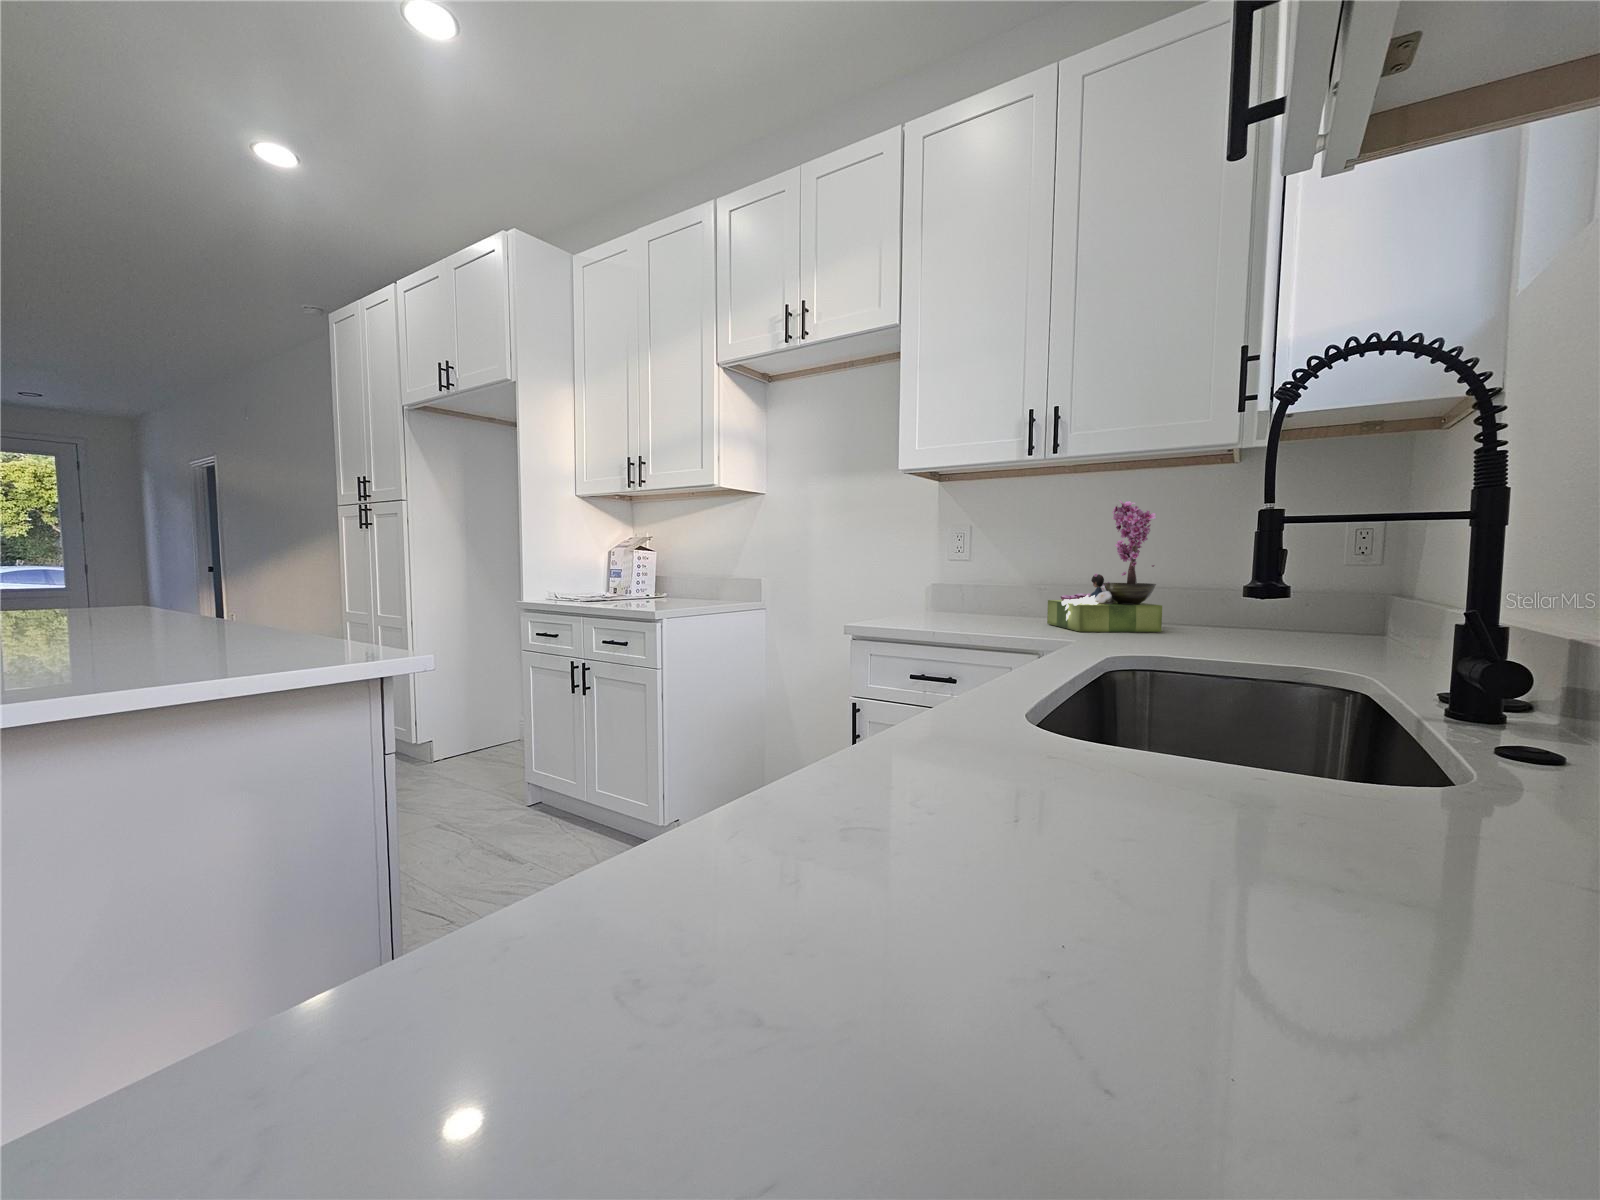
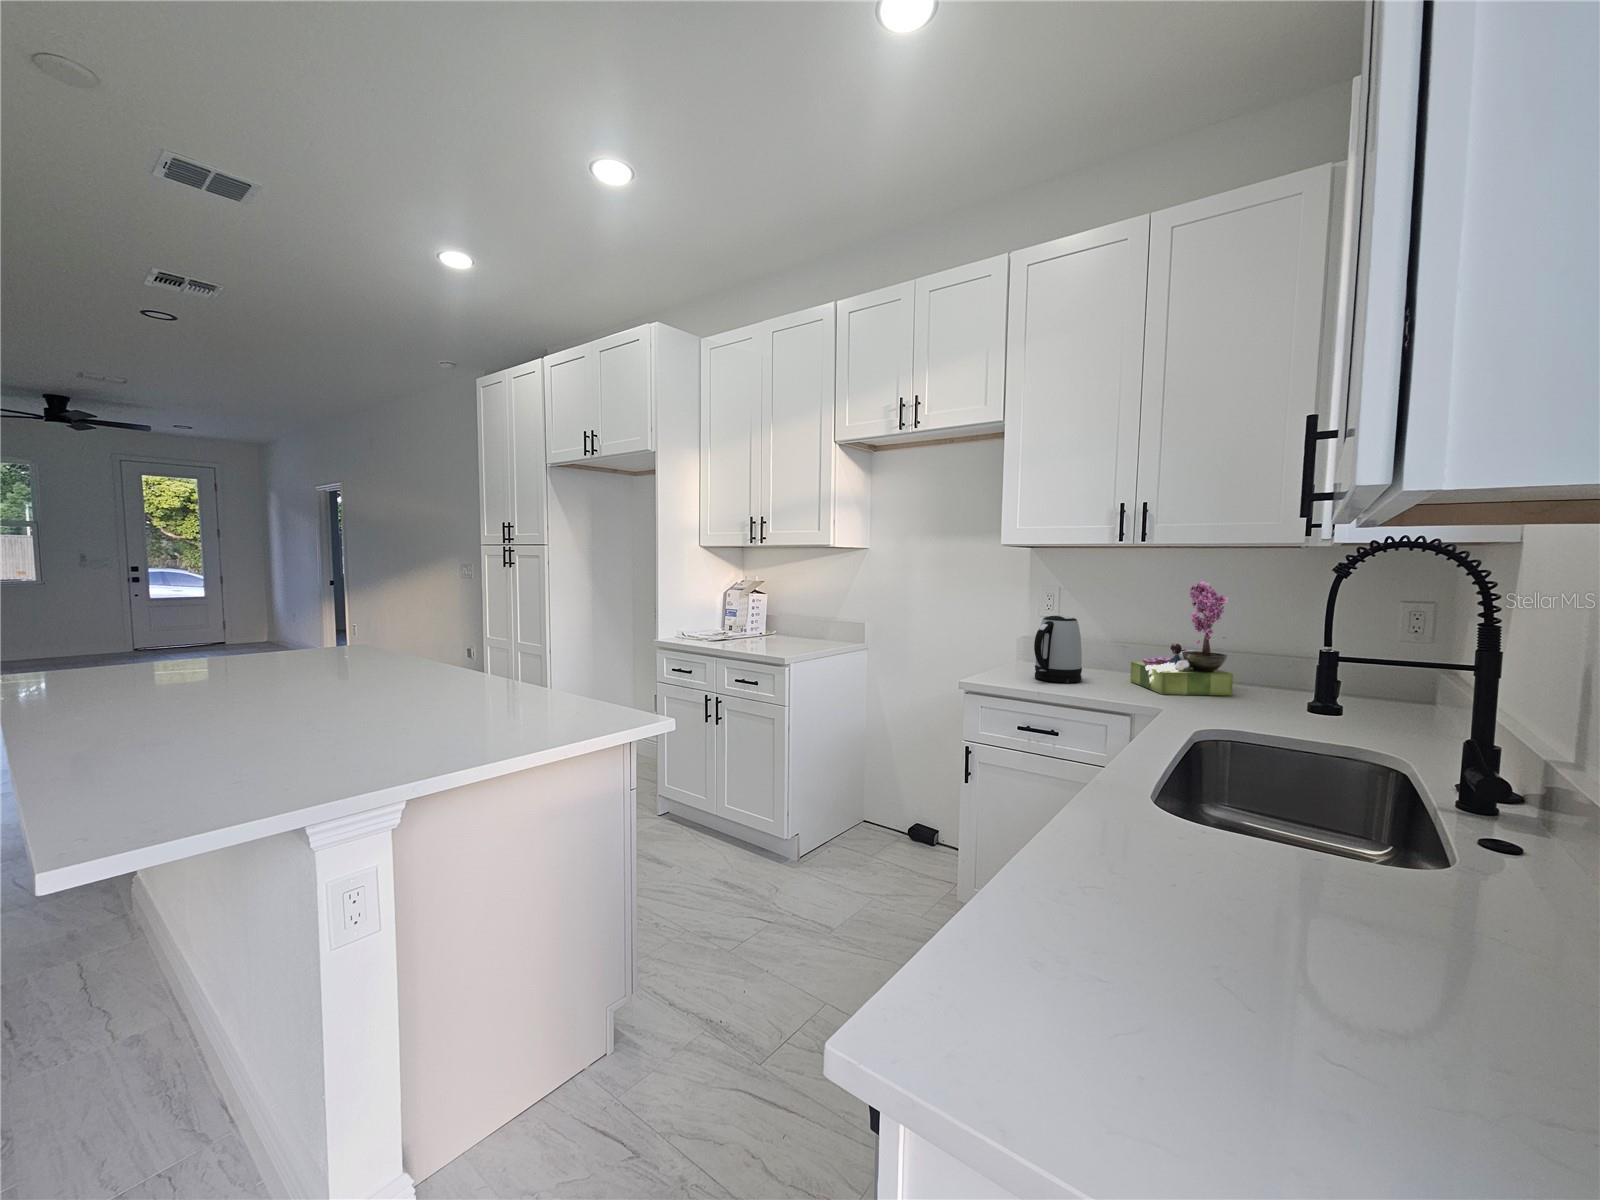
kettle: none [933,546,990,625] -> present [1034,615,1082,683]

